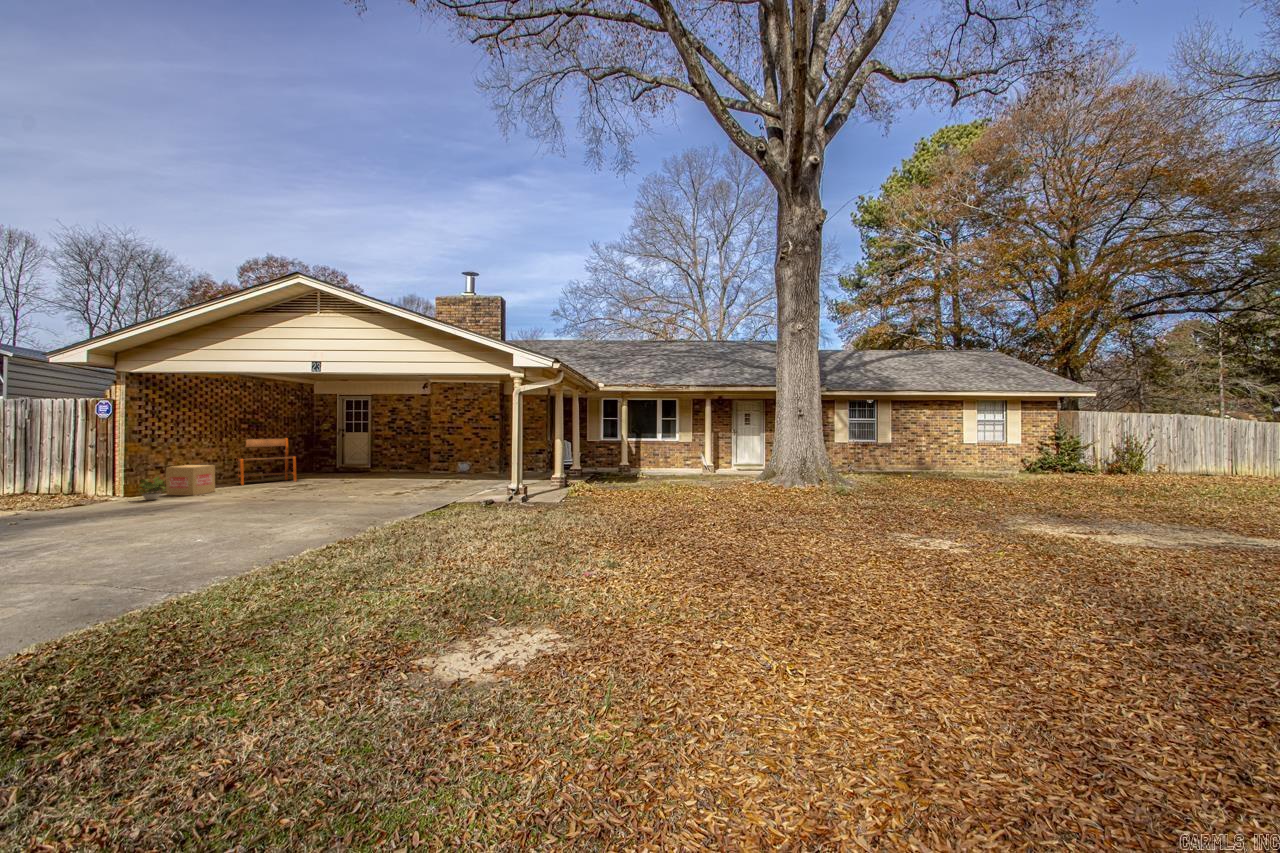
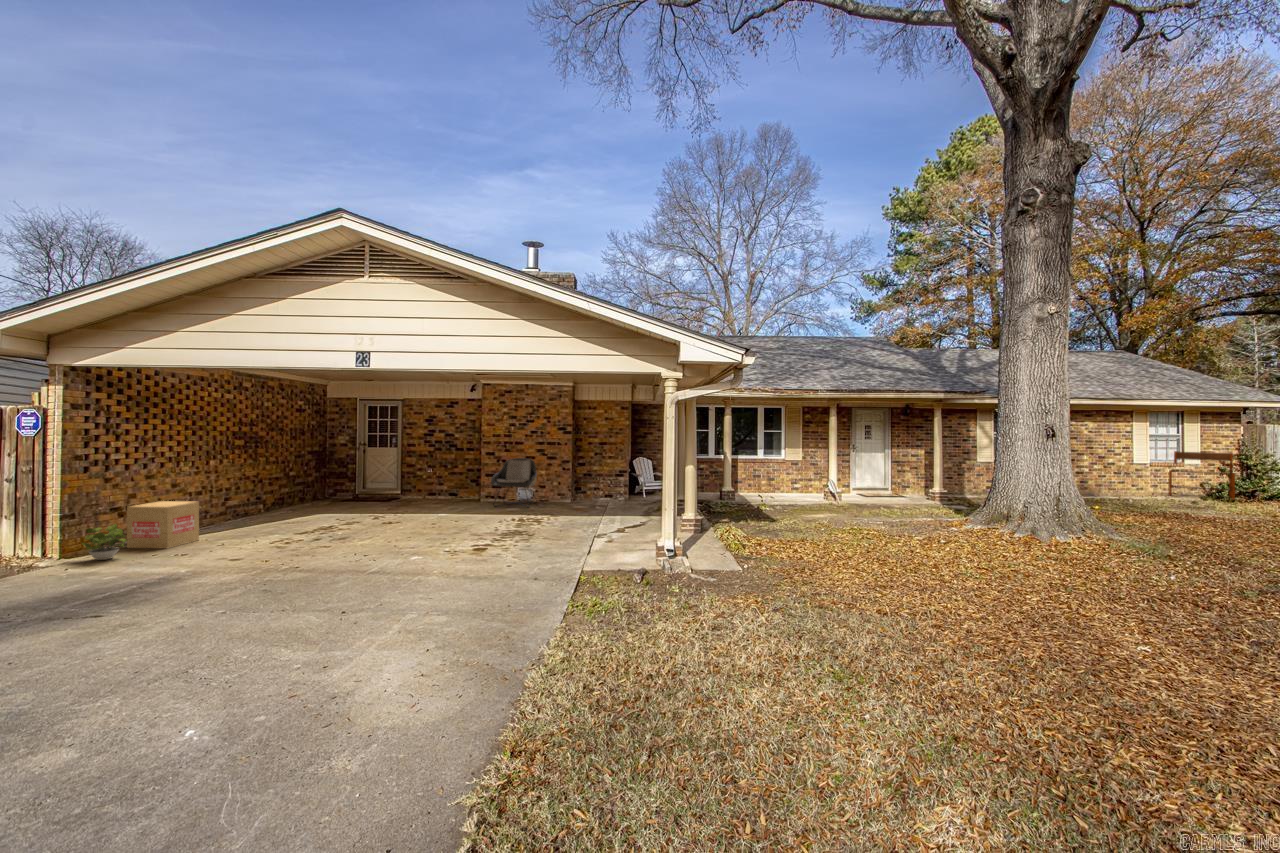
bench: present [238,438,297,485] -> present [1168,451,1236,500]
lounge chair: none [437,439,475,476] -> present [491,458,537,507]

